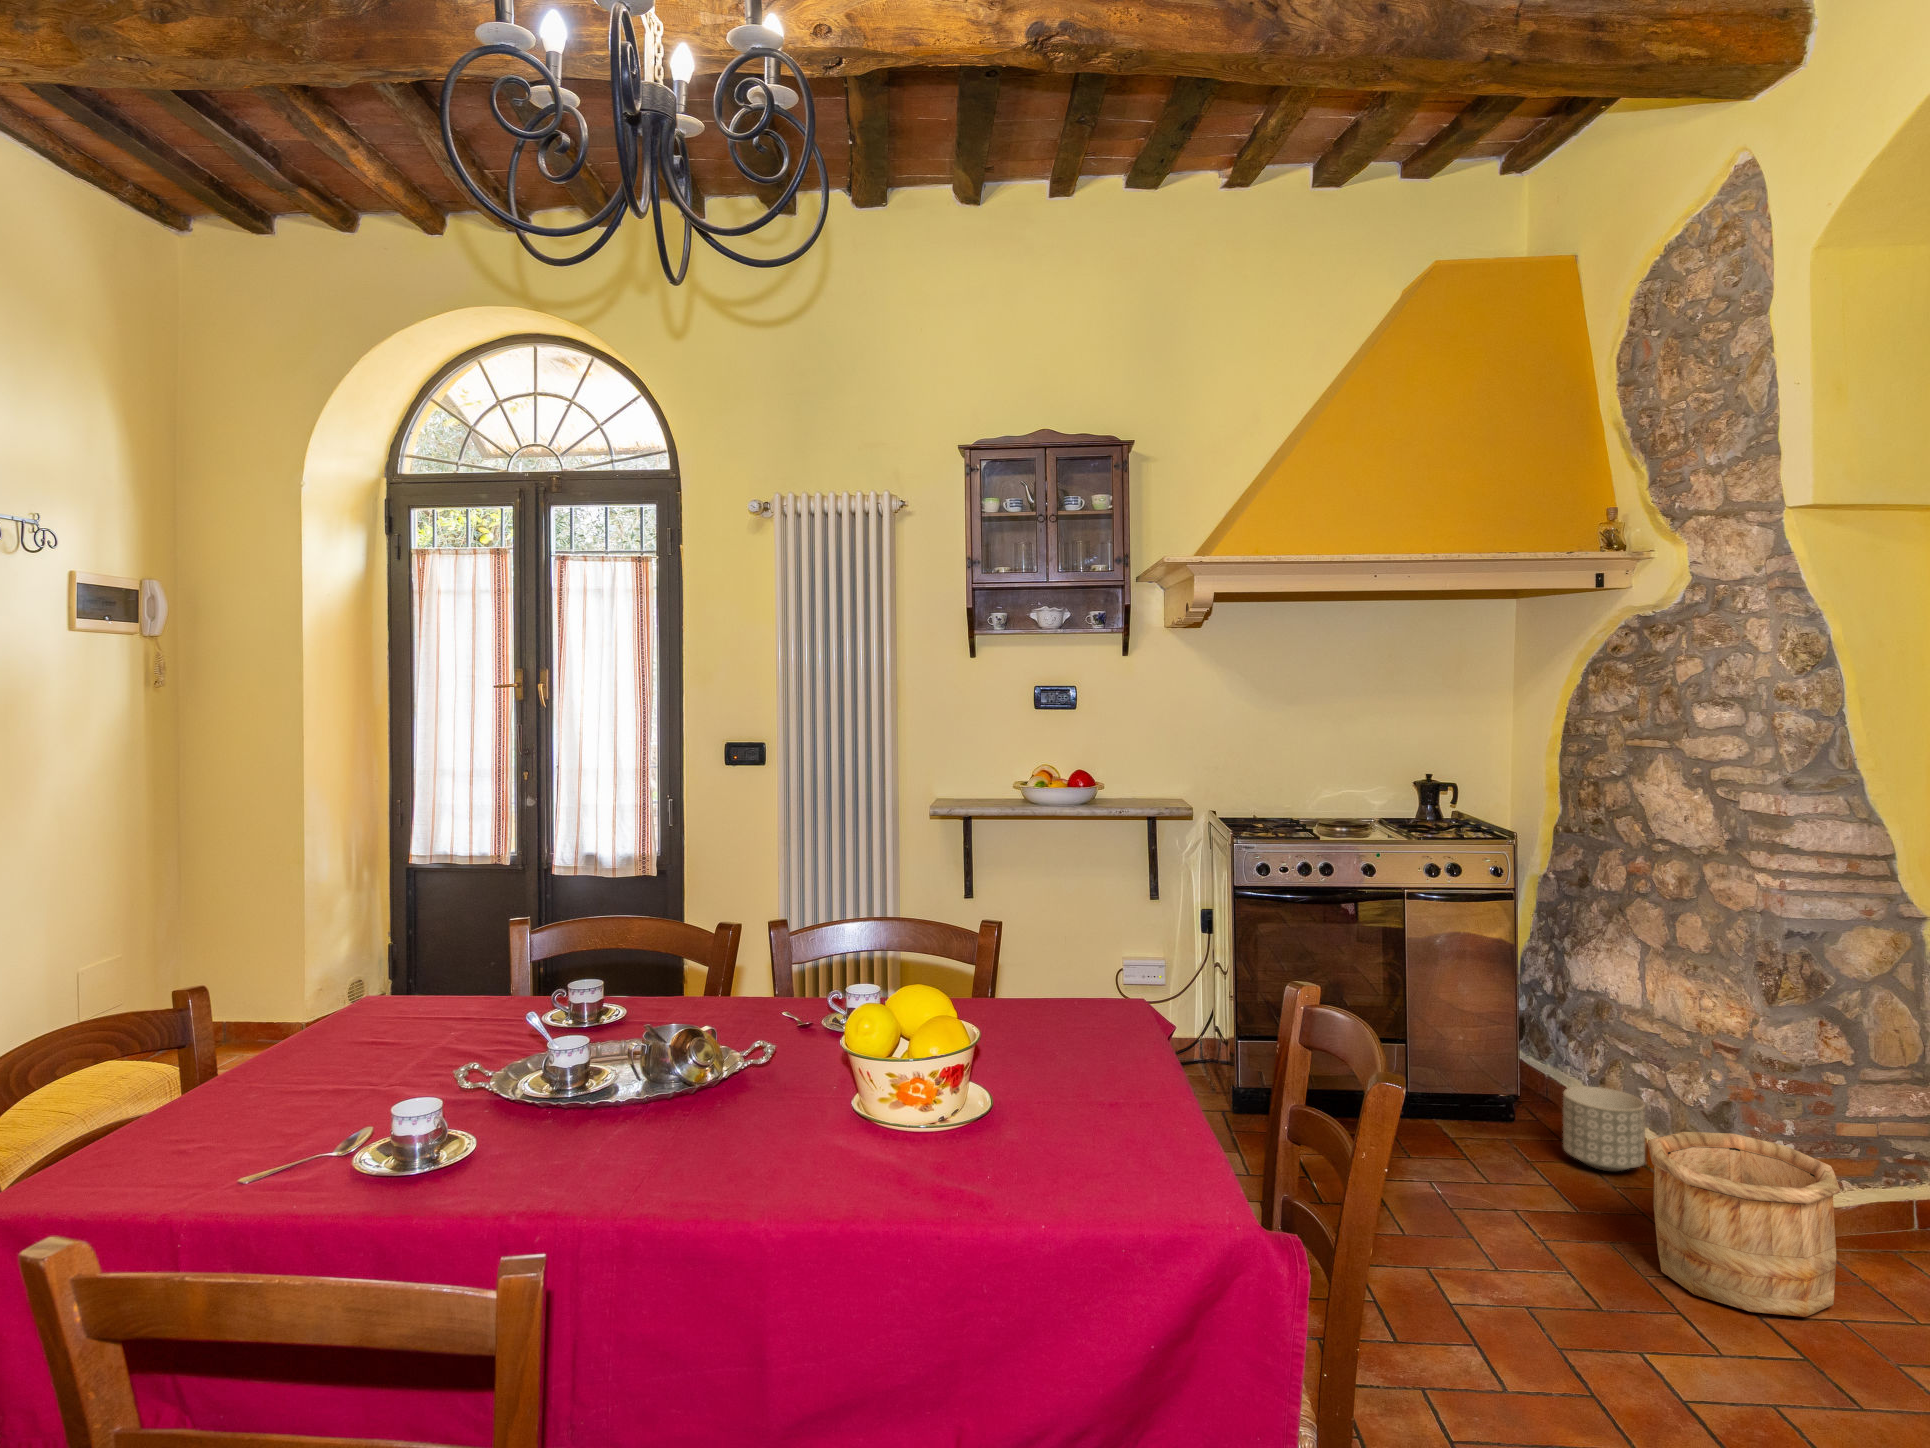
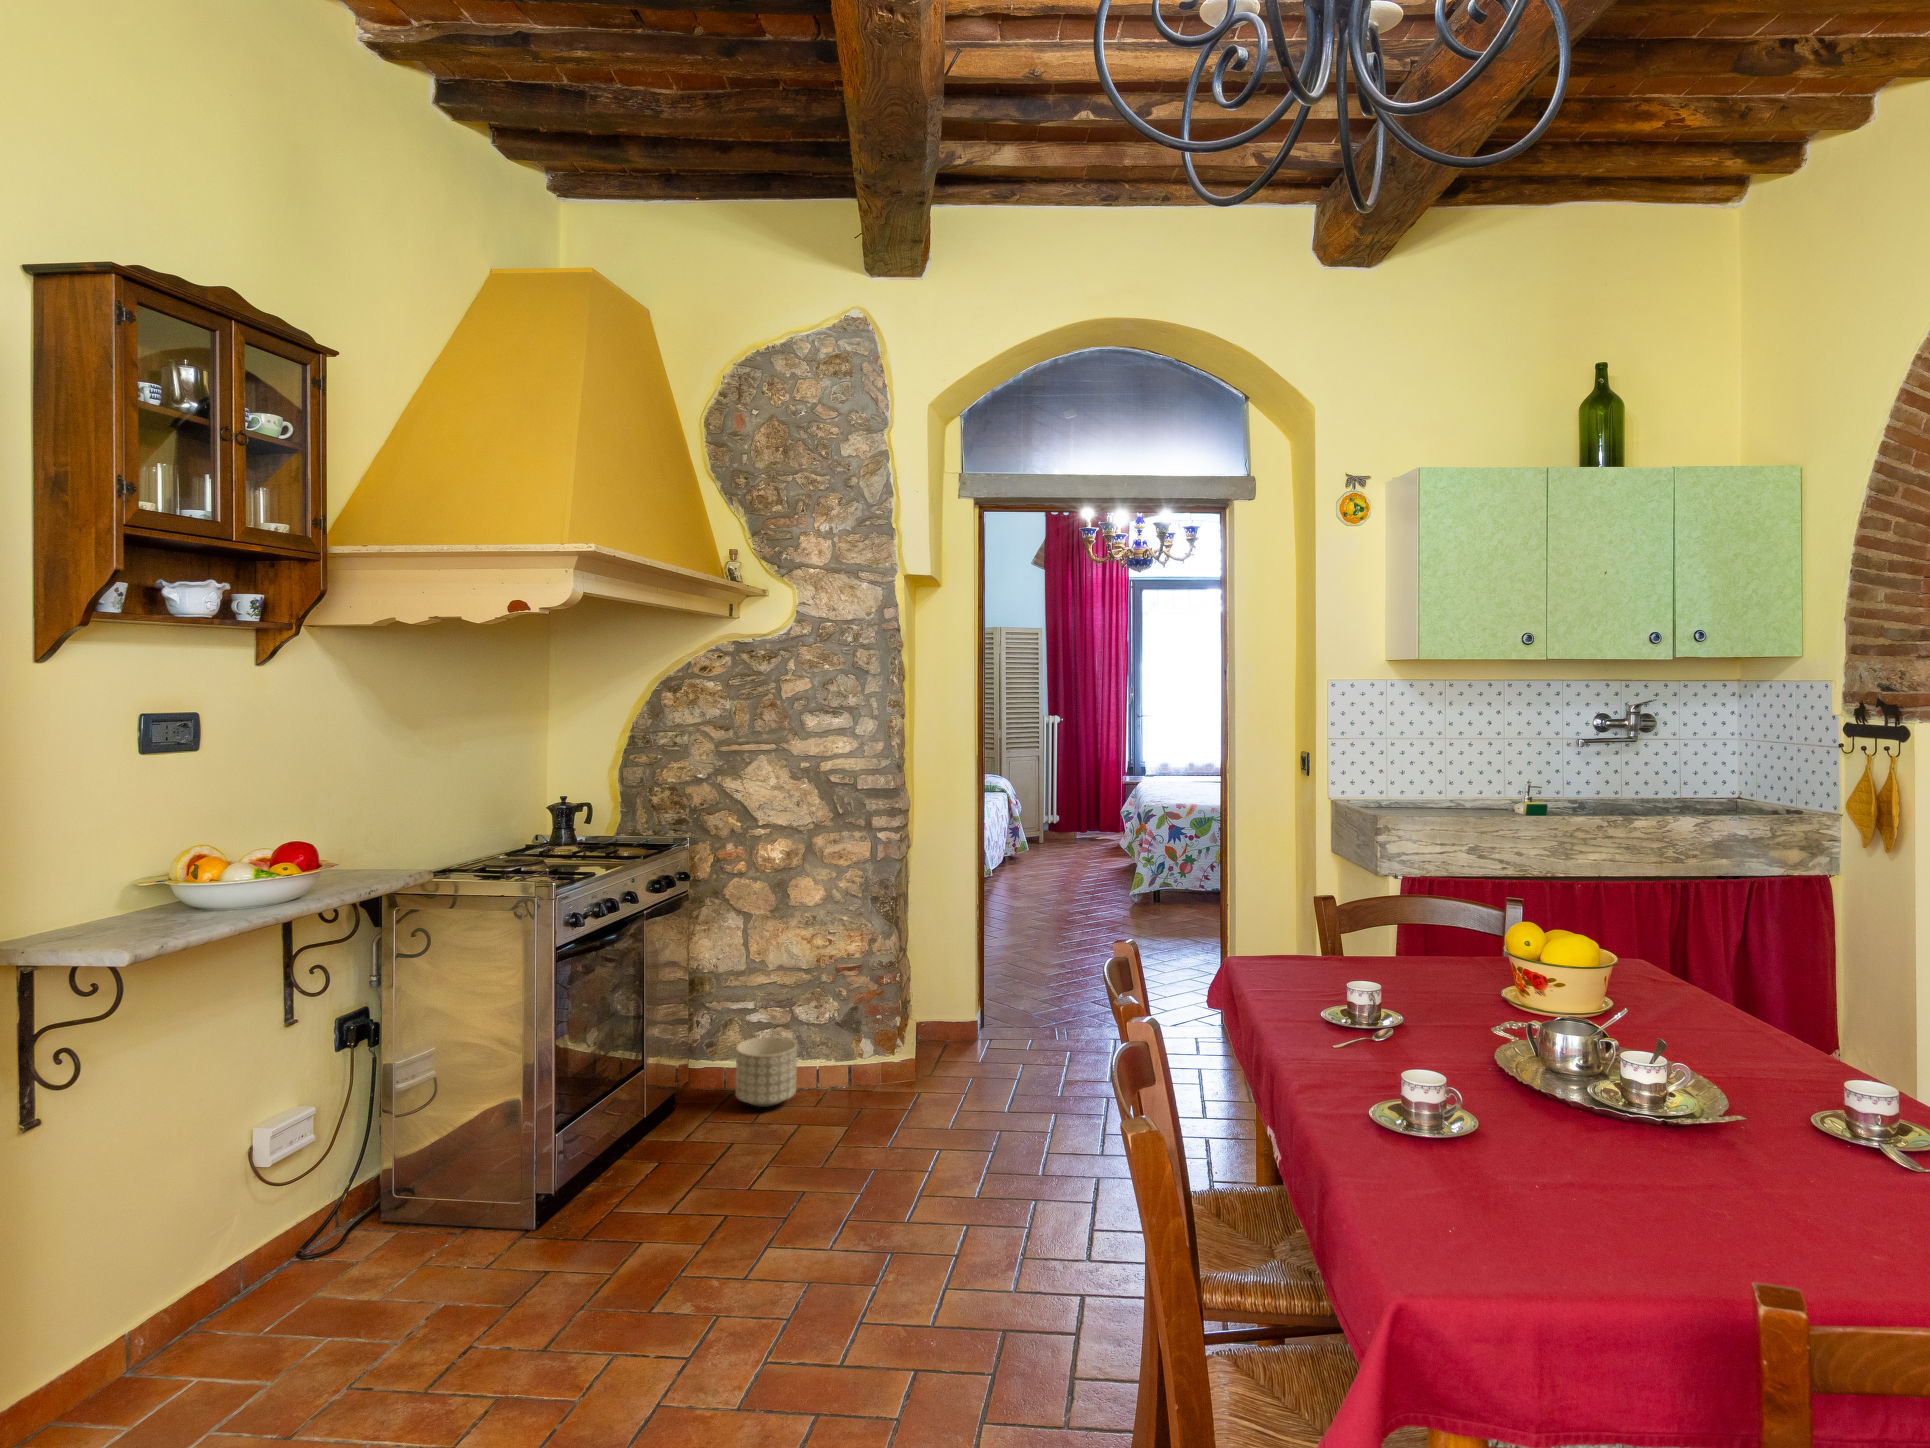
wooden bucket: present [1648,1132,1840,1317] -> none [904,1013,1014,1130]

